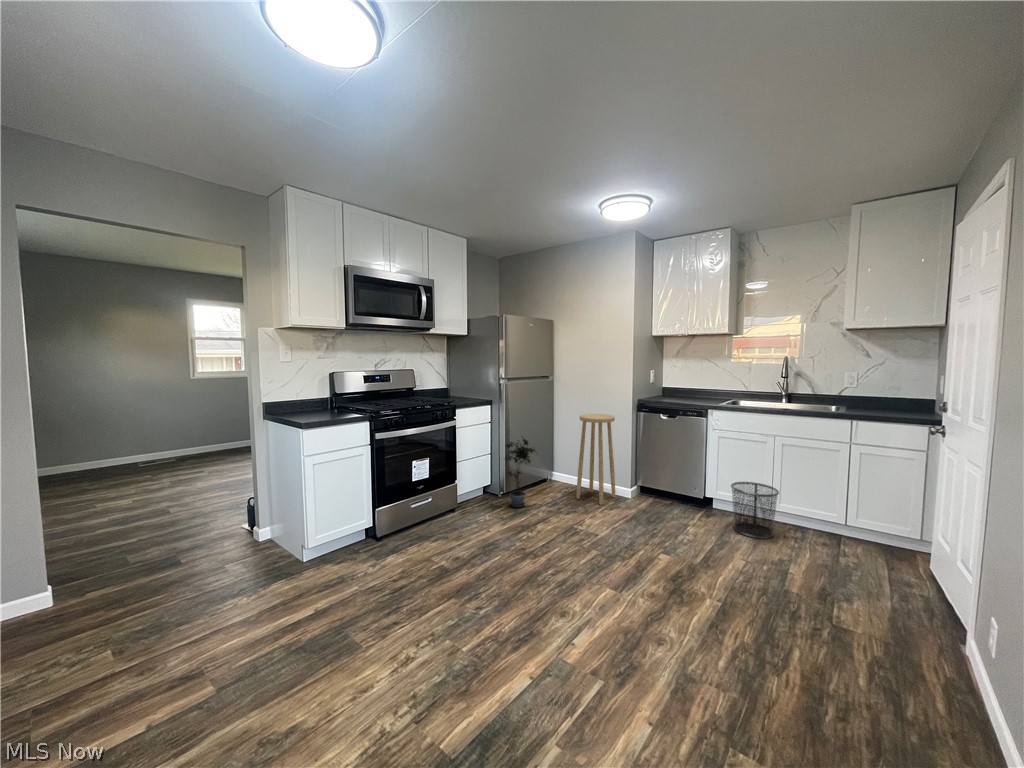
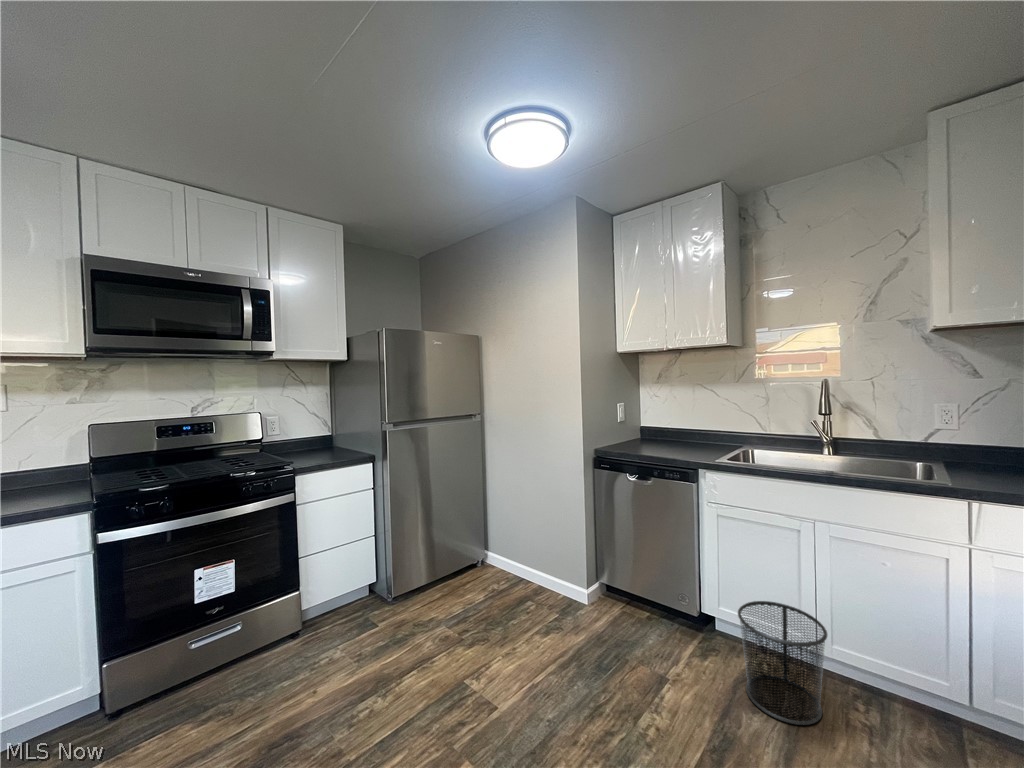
stool: present [576,414,616,505] -> none [503,472,565,622]
potted plant: present [506,437,535,507] -> none [378,512,427,628]

